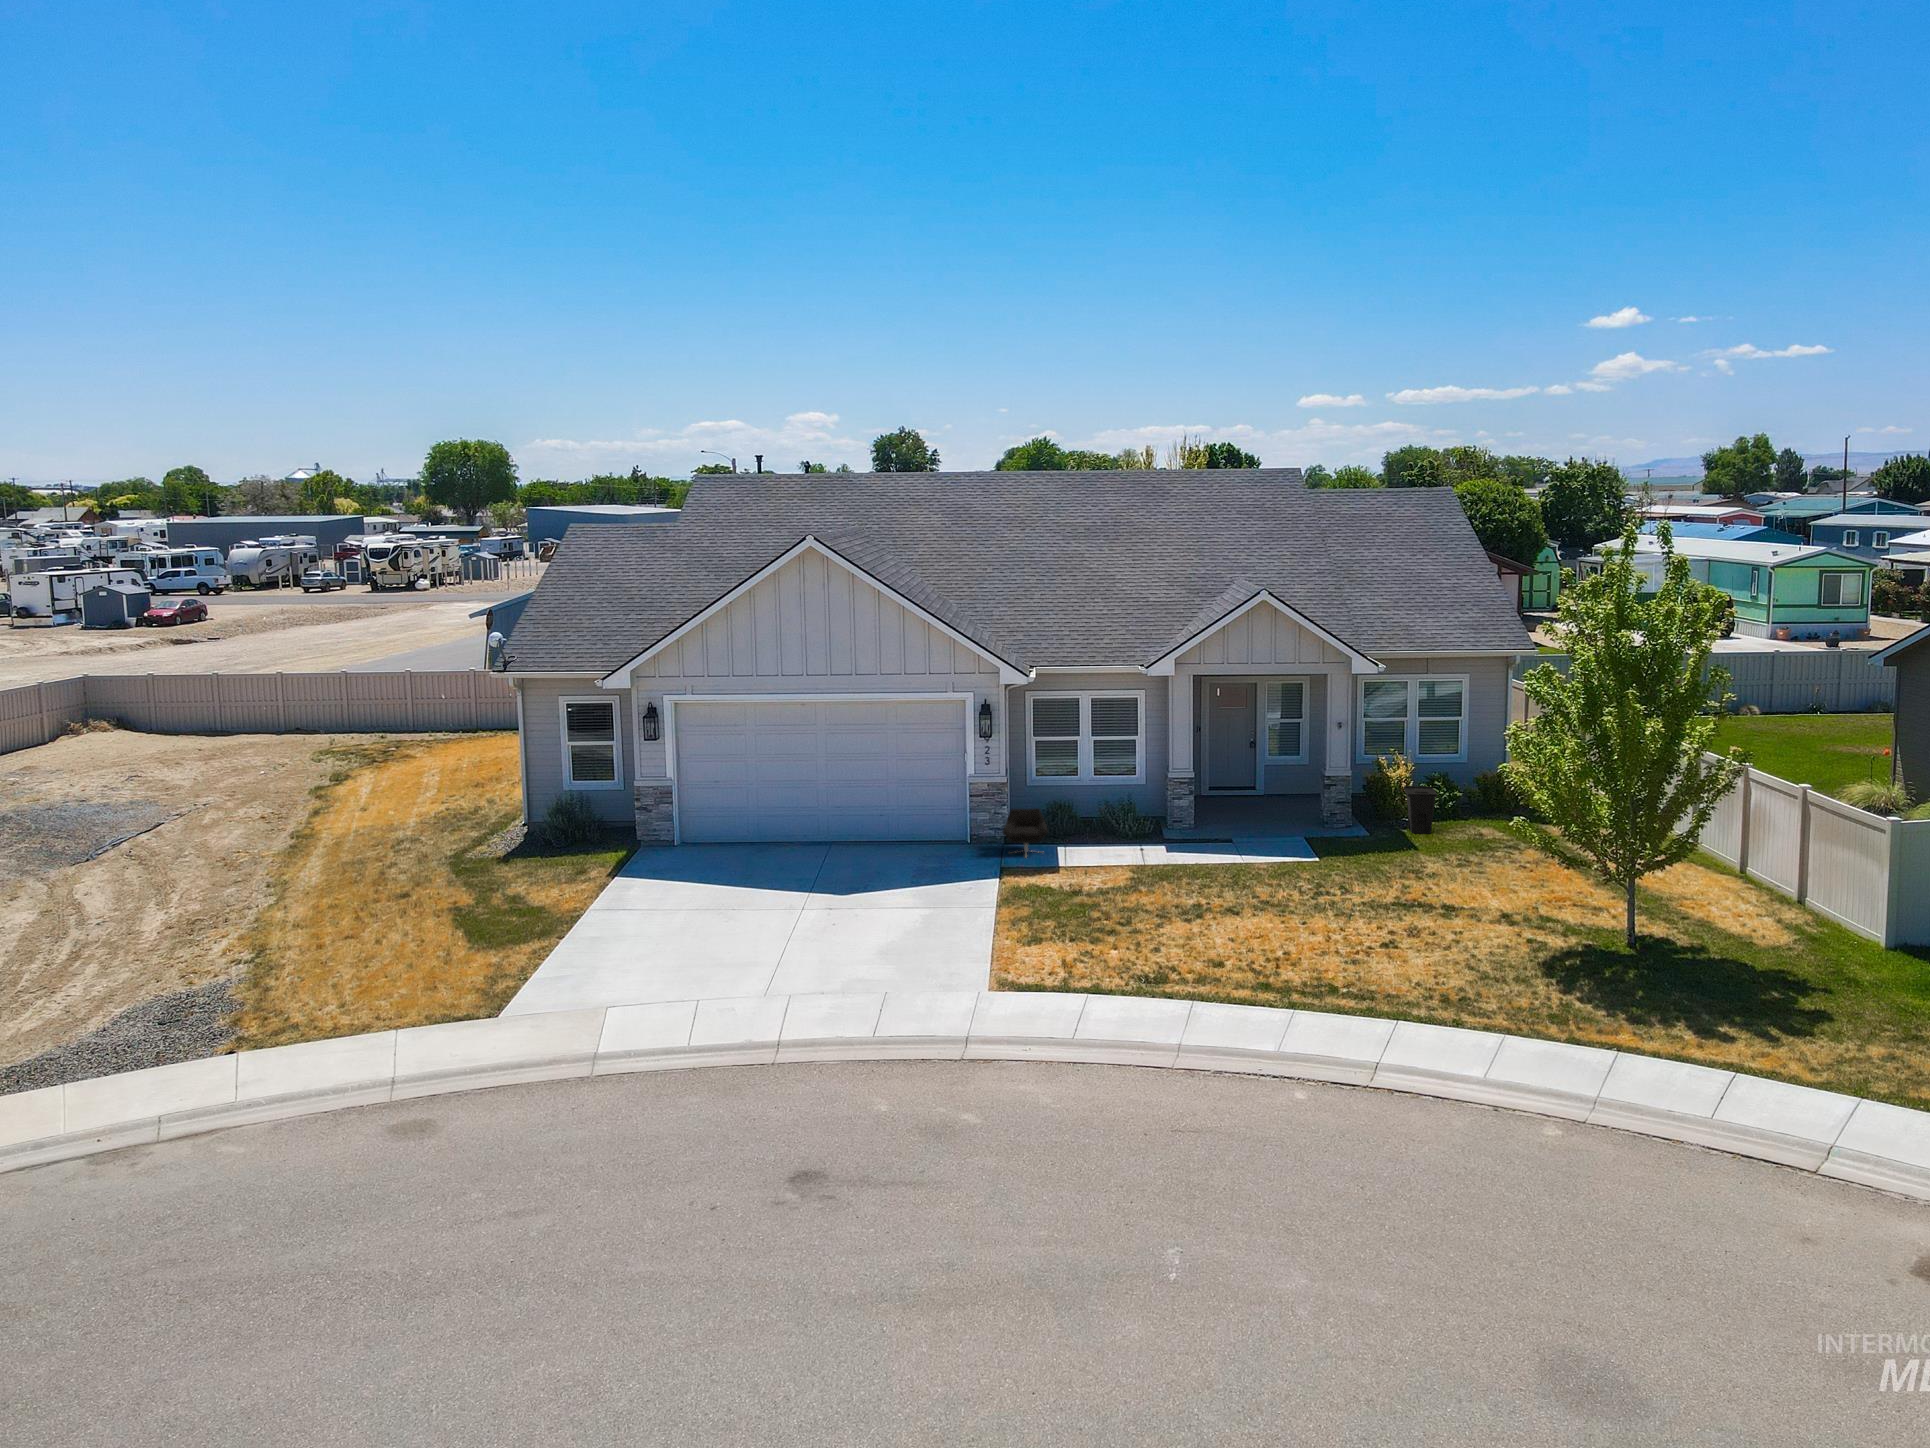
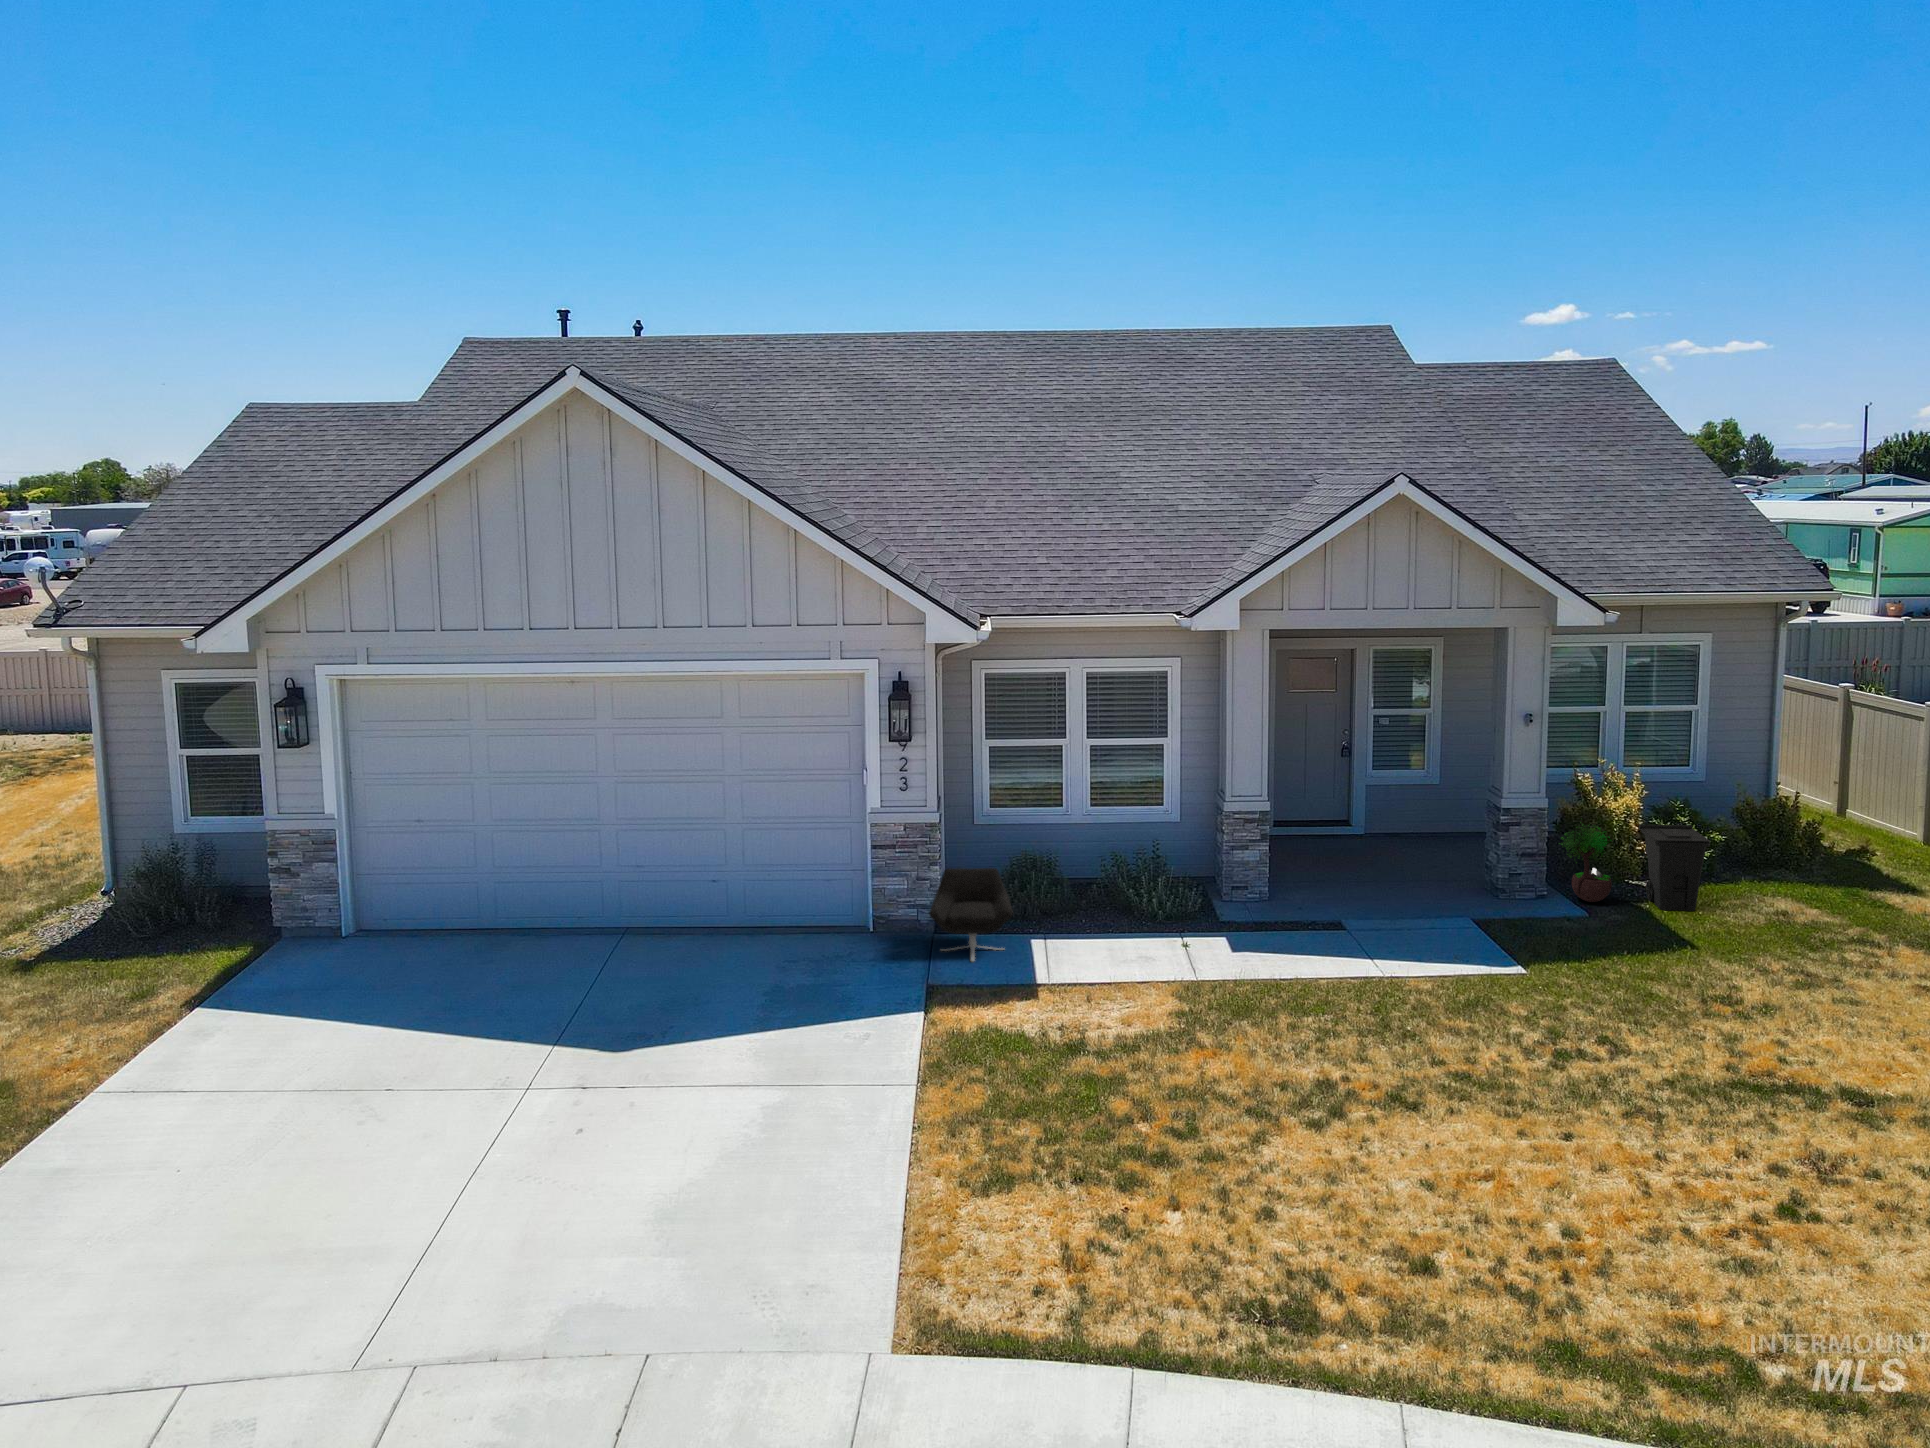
potted tree: none [1356,782,1387,830] -> present [1559,818,1612,902]

